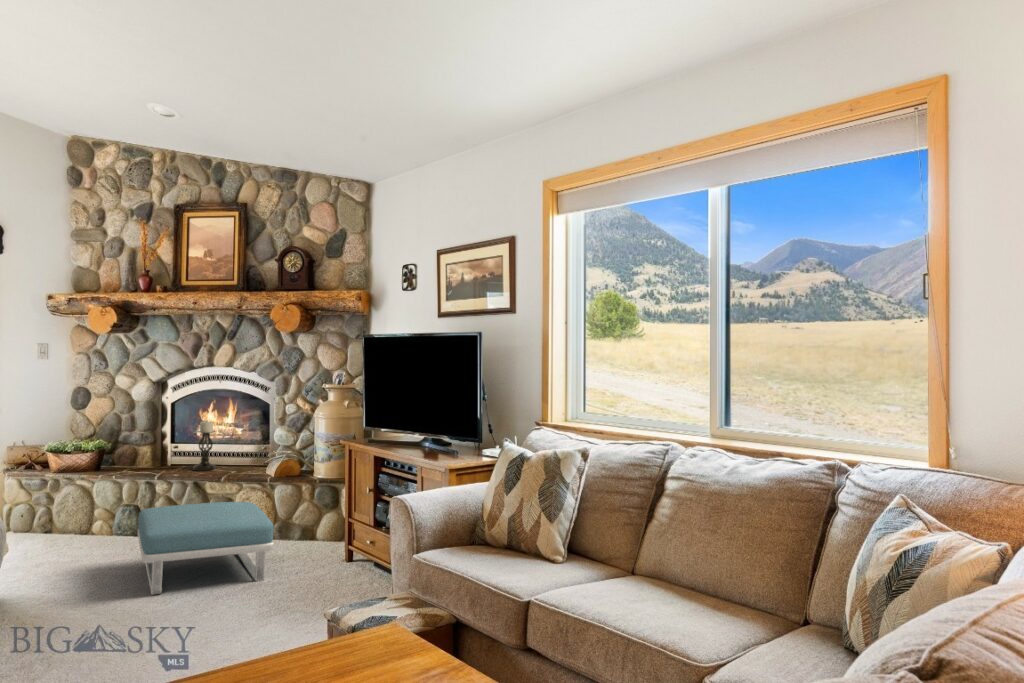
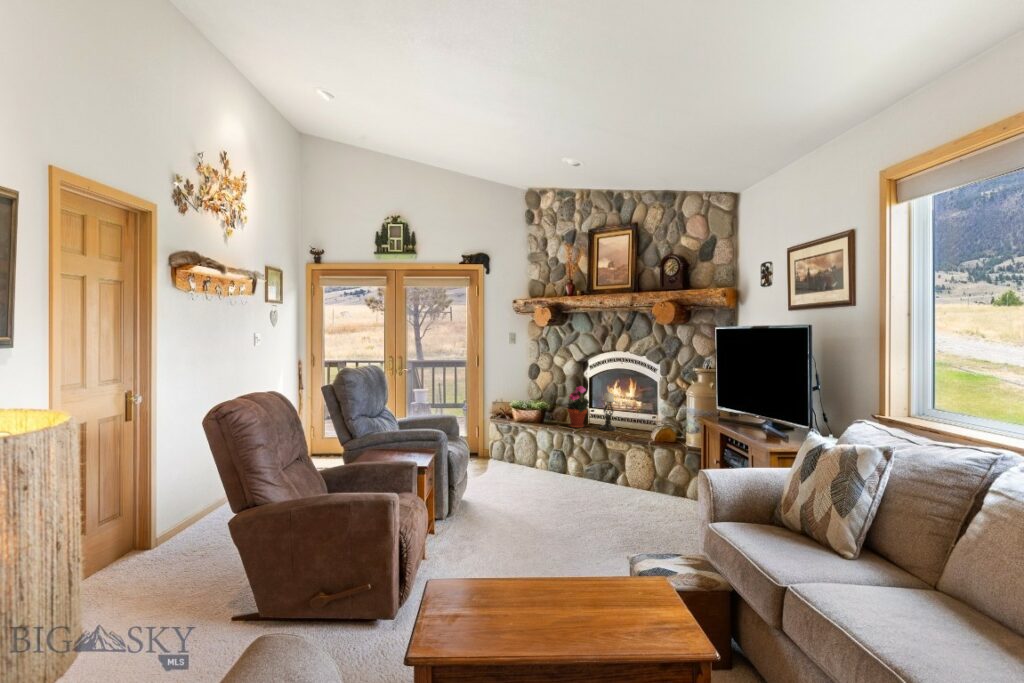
potted plant: none [142,414,177,472] -> present [567,386,589,428]
footstool: present [138,502,274,595] -> none [546,454,638,522]

